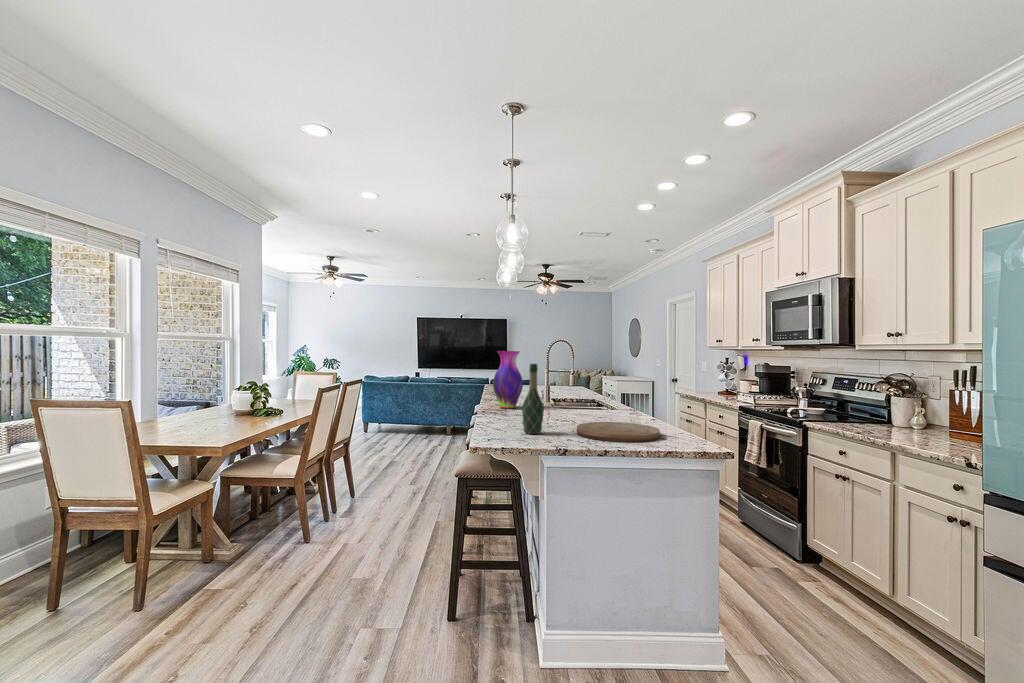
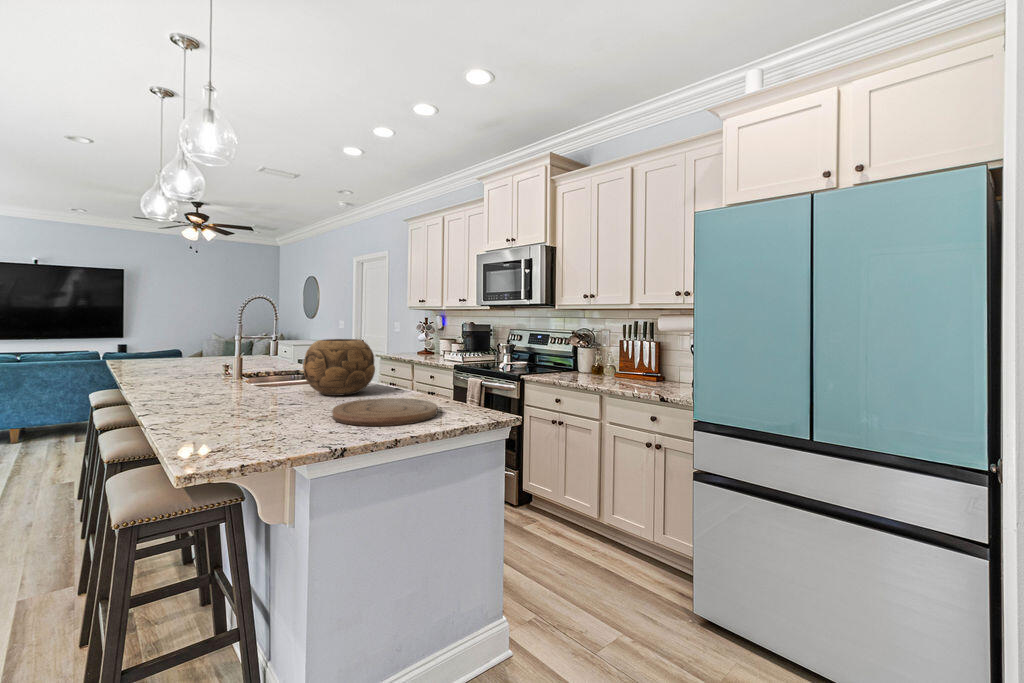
vase: present [493,351,523,408] -> none [161,312,213,395]
wine bottle: present [522,364,544,434] -> none [251,329,287,432]
decorative bowl: none [575,373,631,419] -> present [303,339,375,396]

